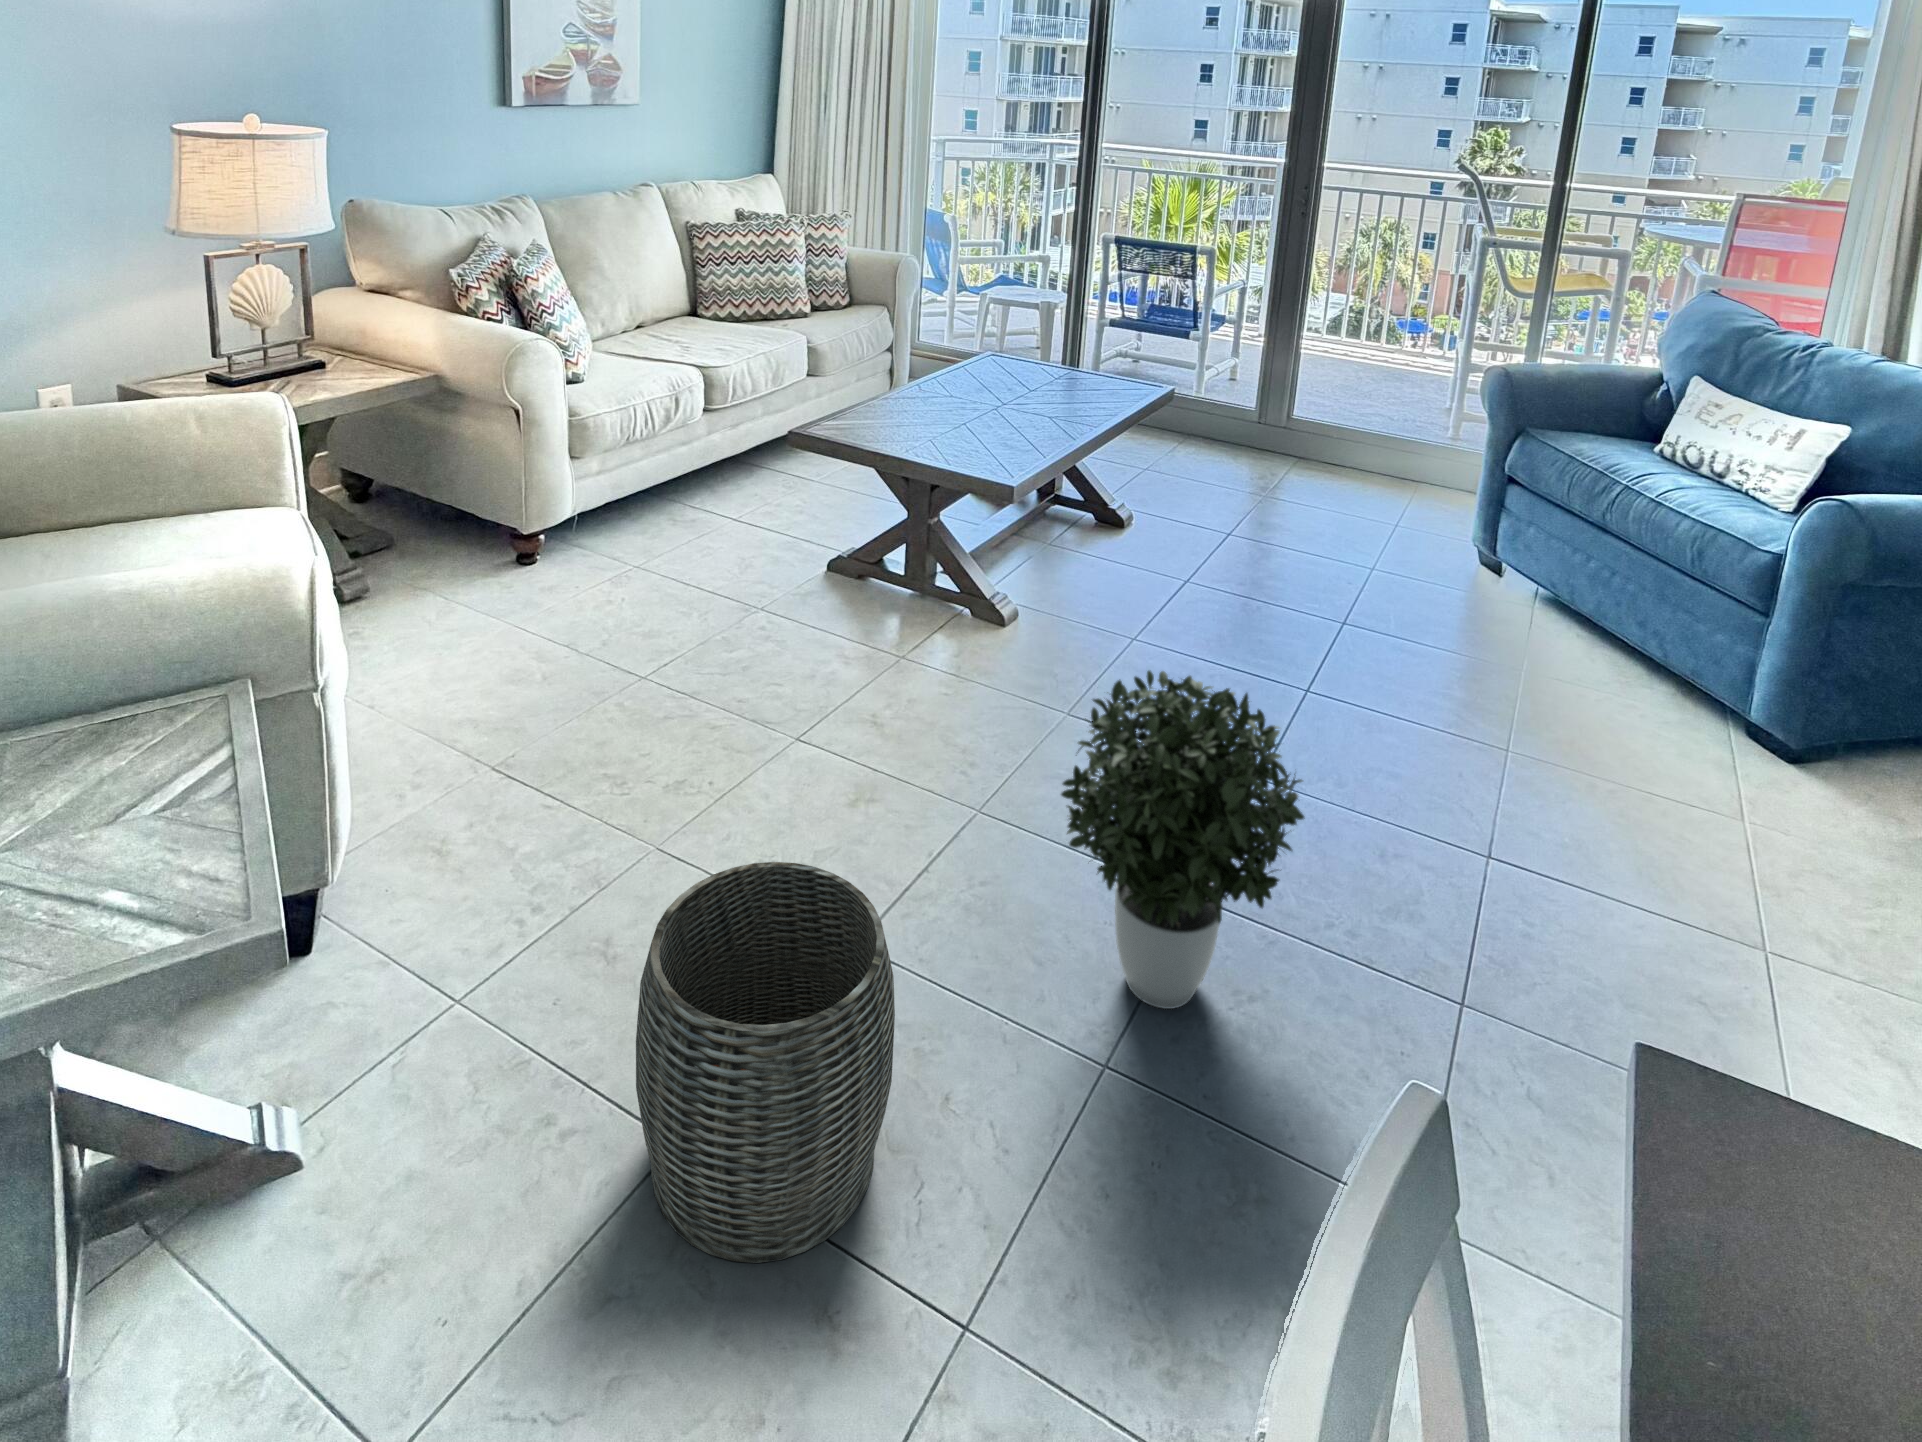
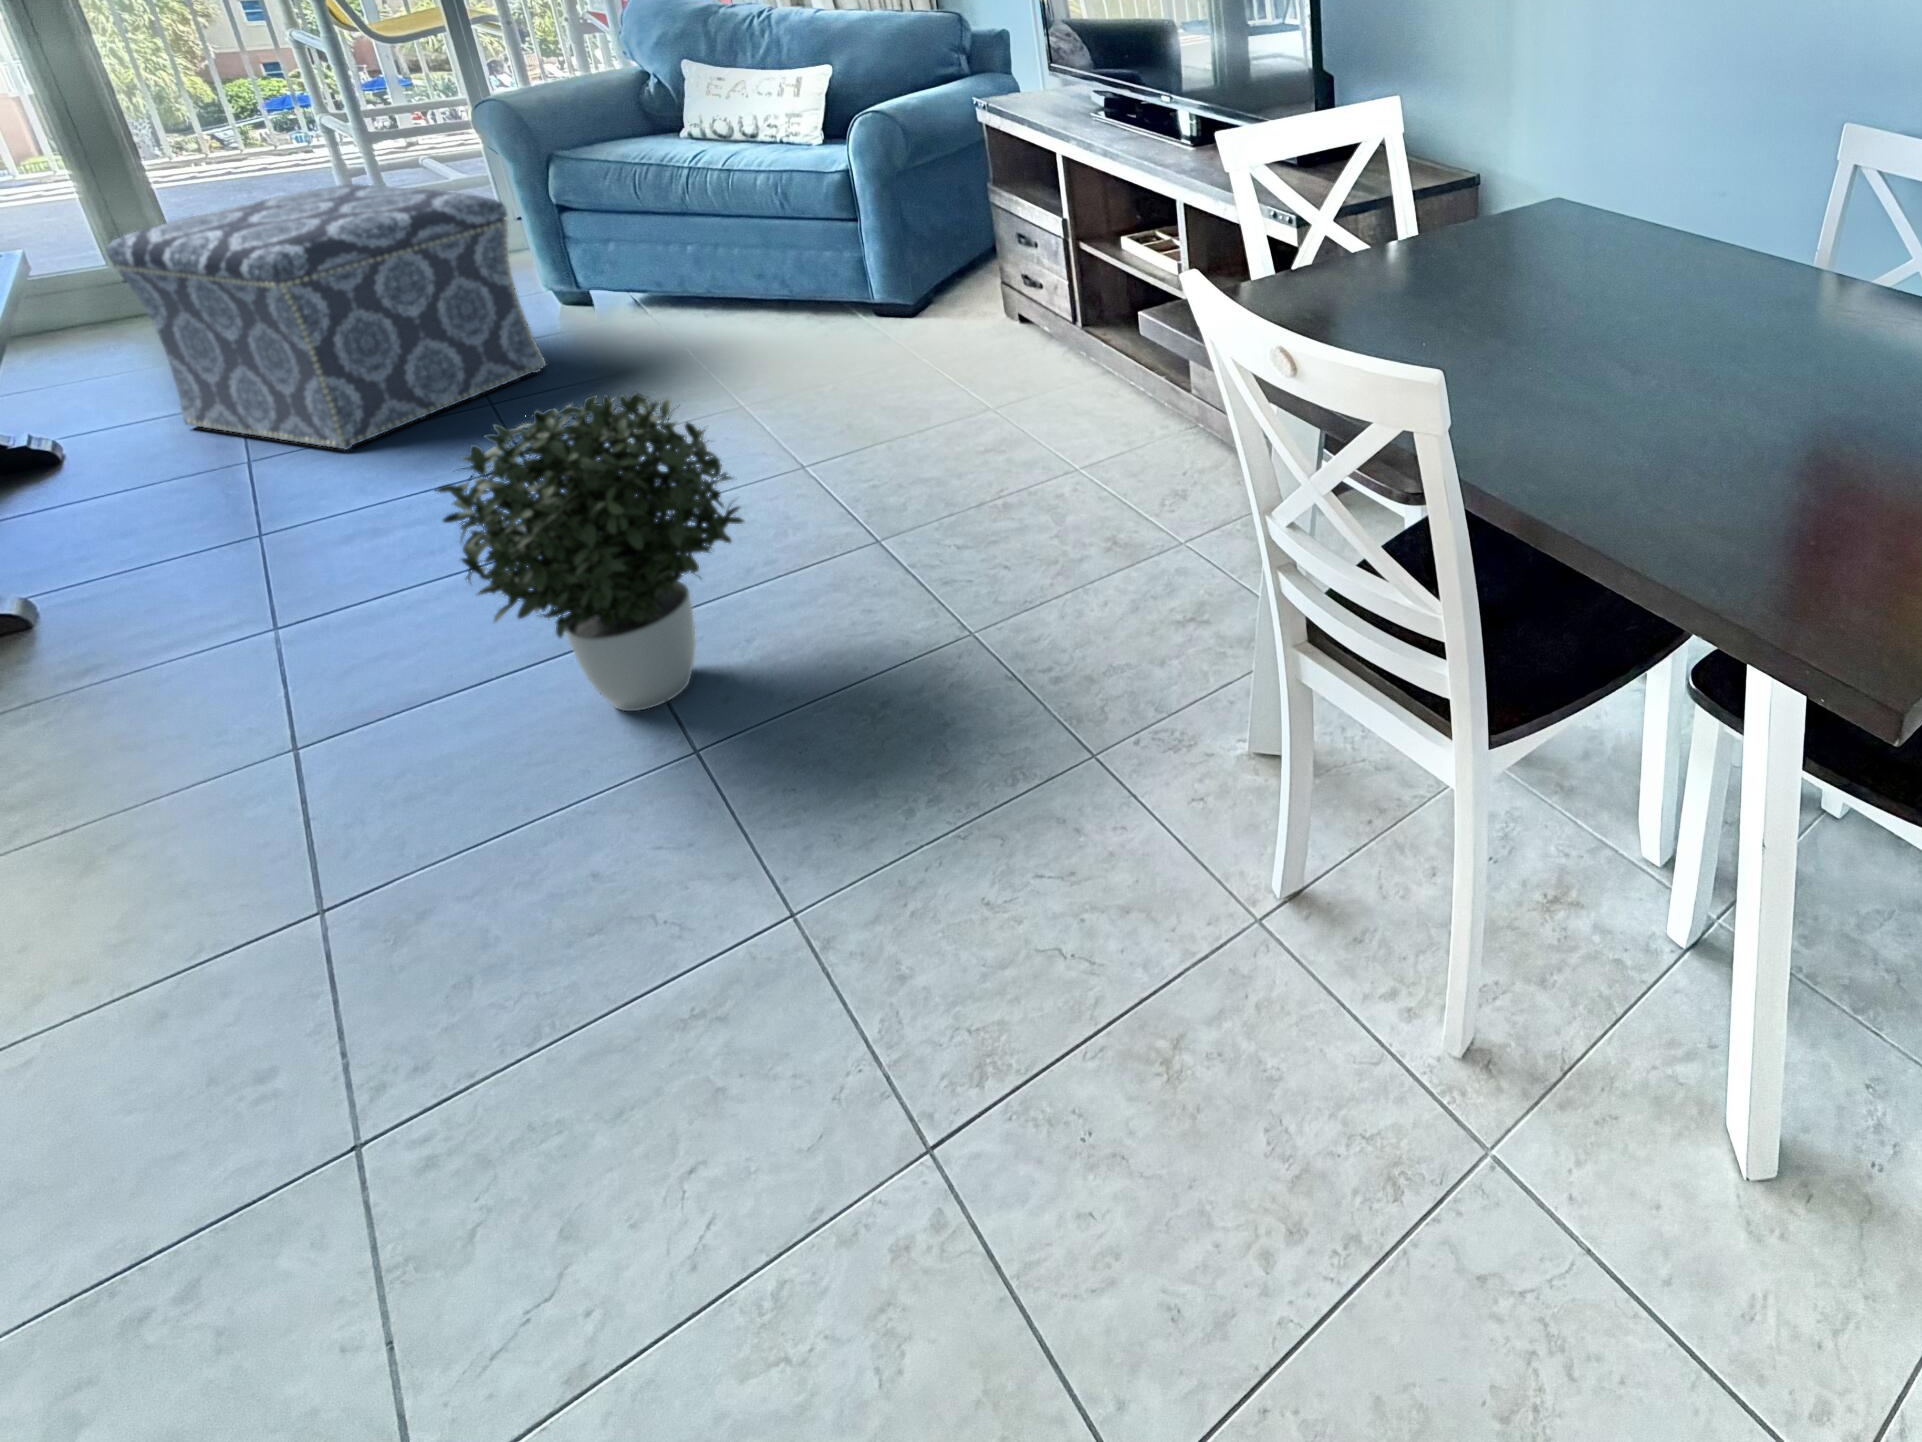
ottoman: none [1197,401,1438,616] -> present [106,184,546,449]
woven basket: present [636,862,895,1263] -> none [124,746,589,1202]

